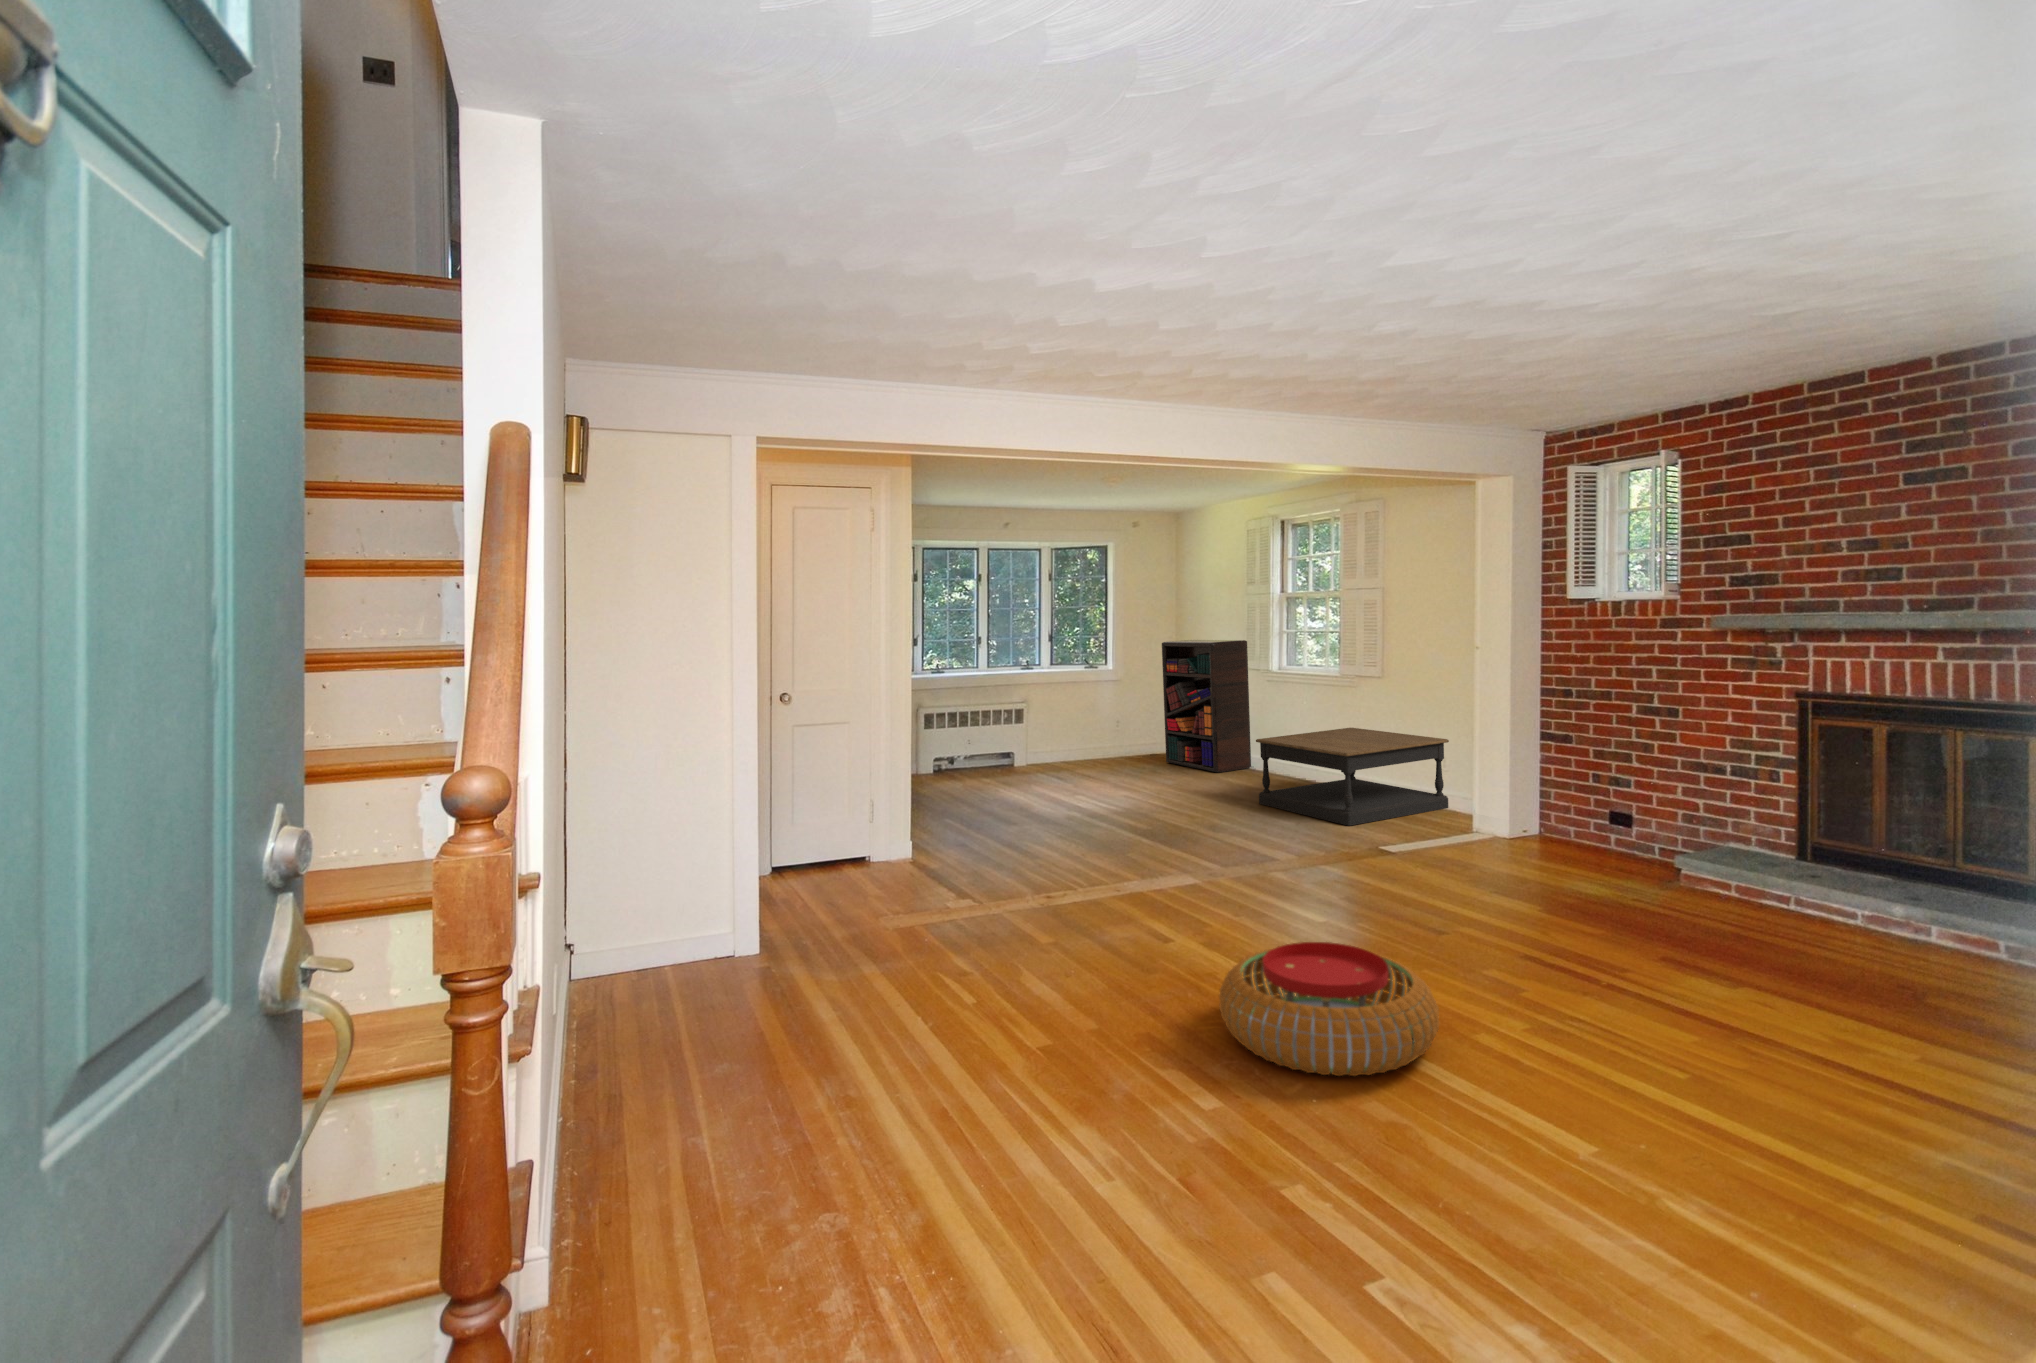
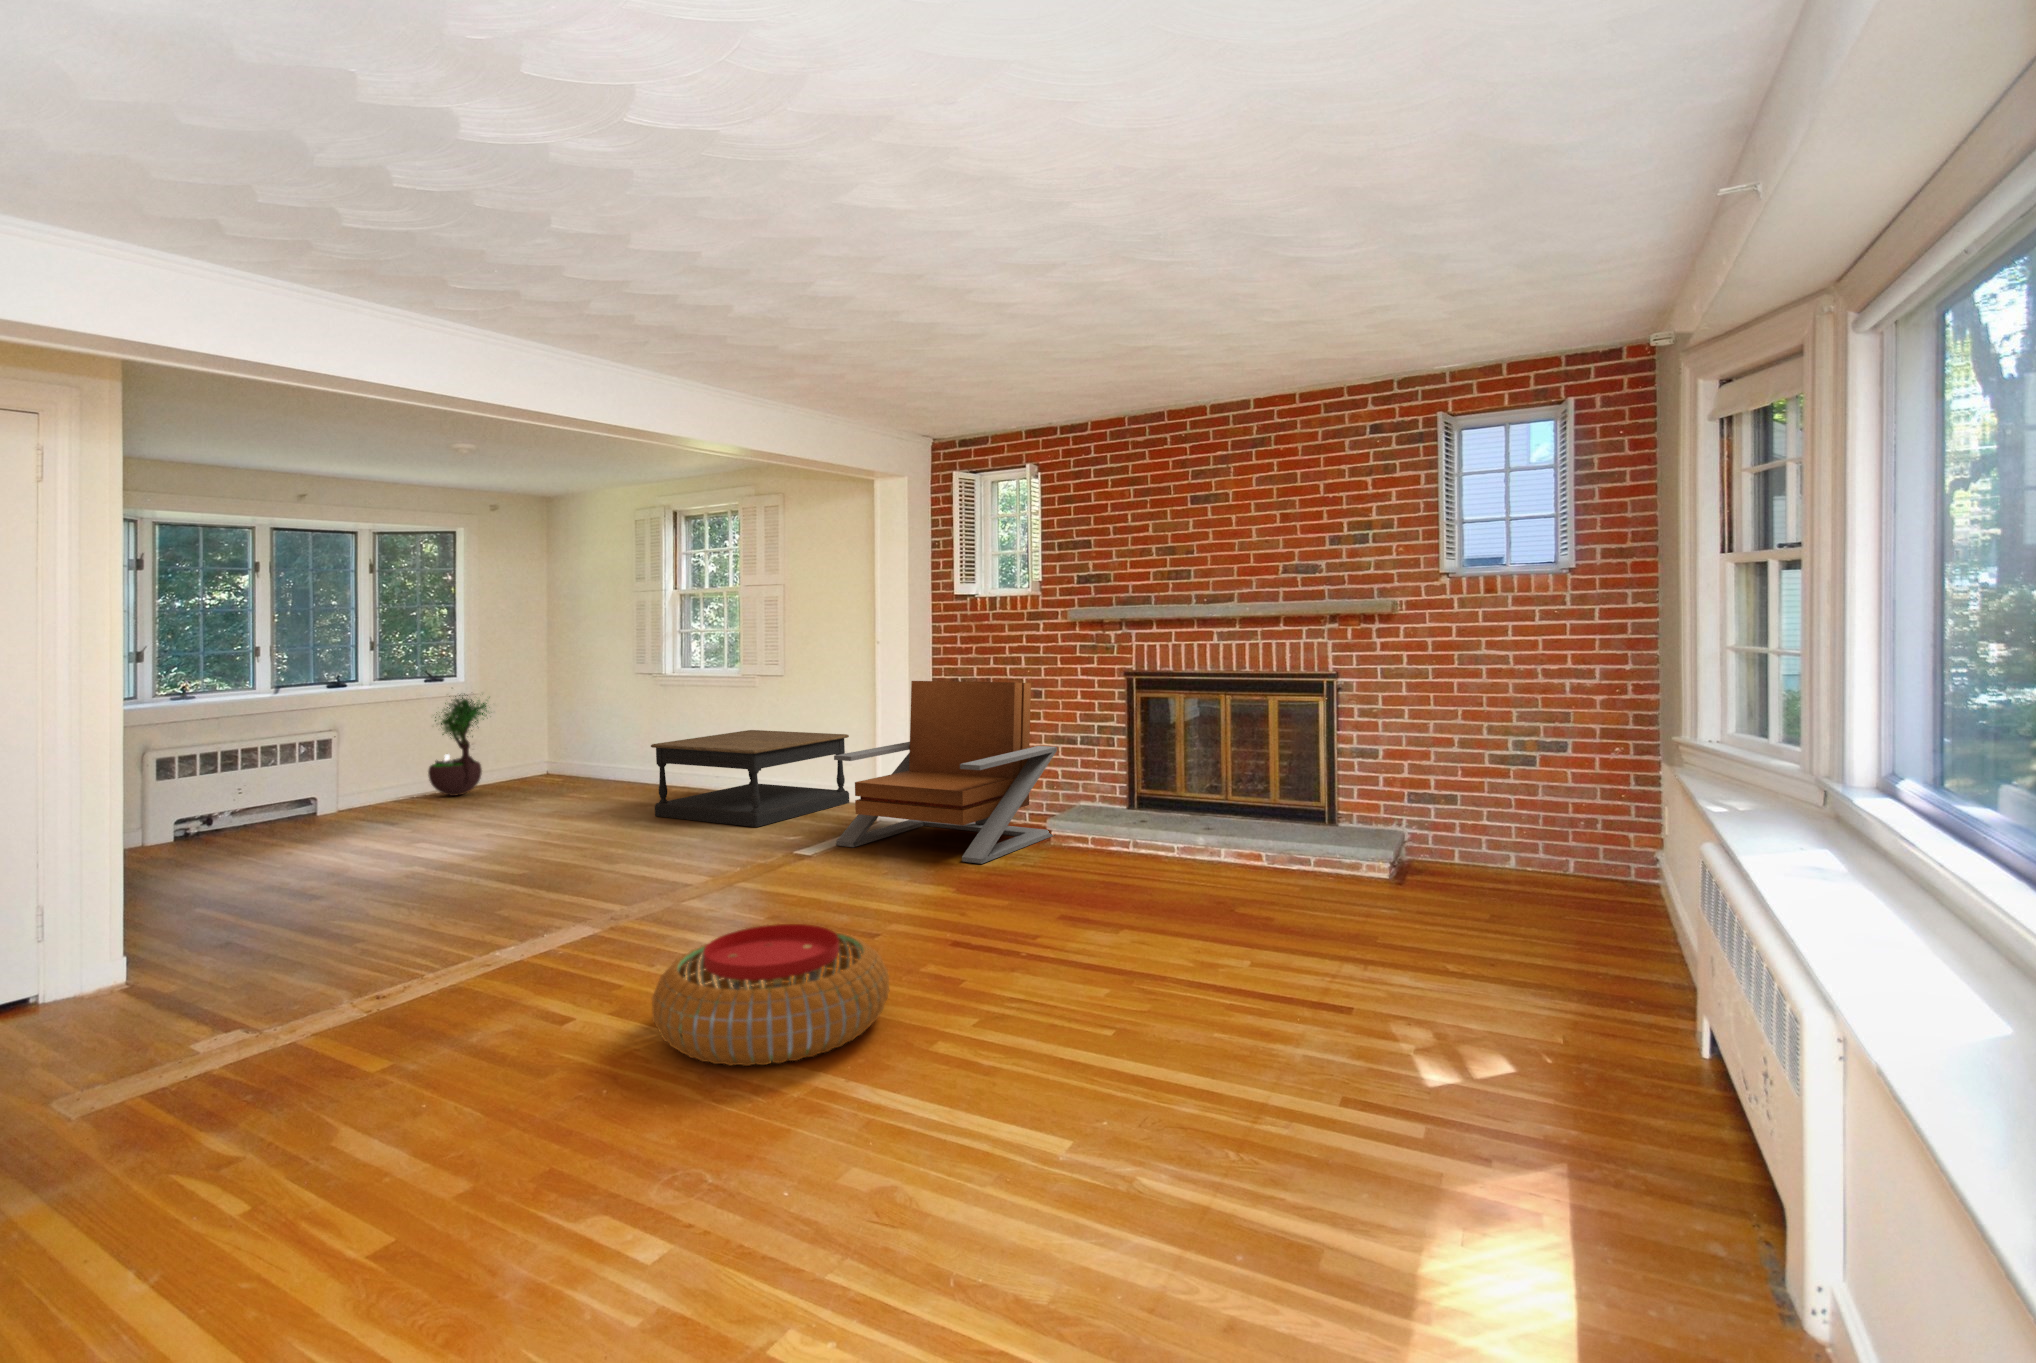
bookshelf: present [1162,640,1251,772] -> none [528,641,639,790]
potted tree: none [1088,680,1136,768] -> present [428,695,487,796]
lounge chair: none [1423,693,1694,899] -> present [834,681,1057,864]

